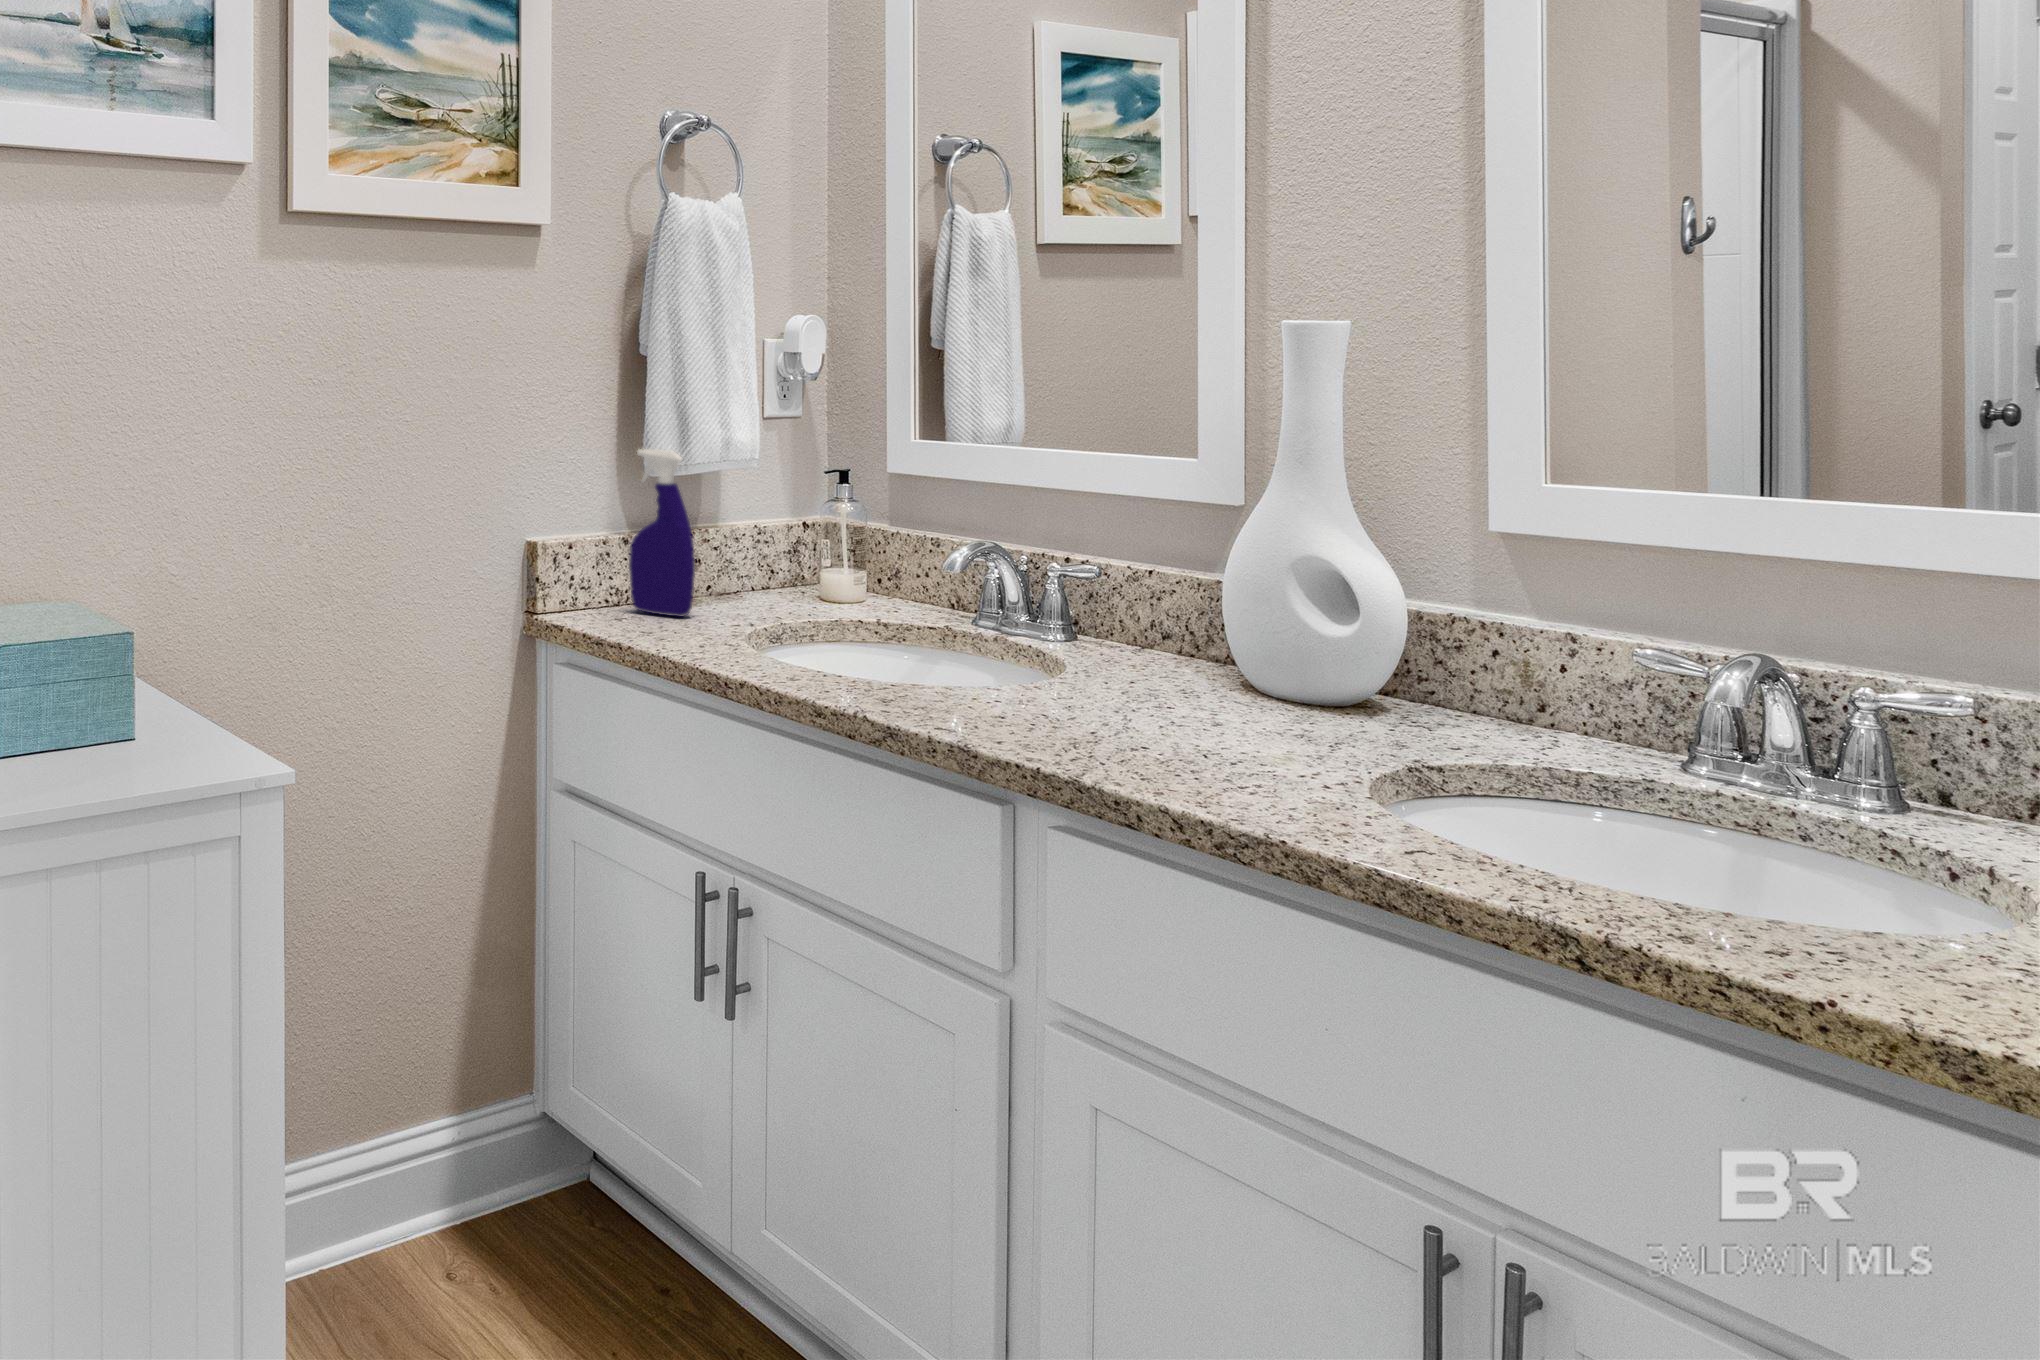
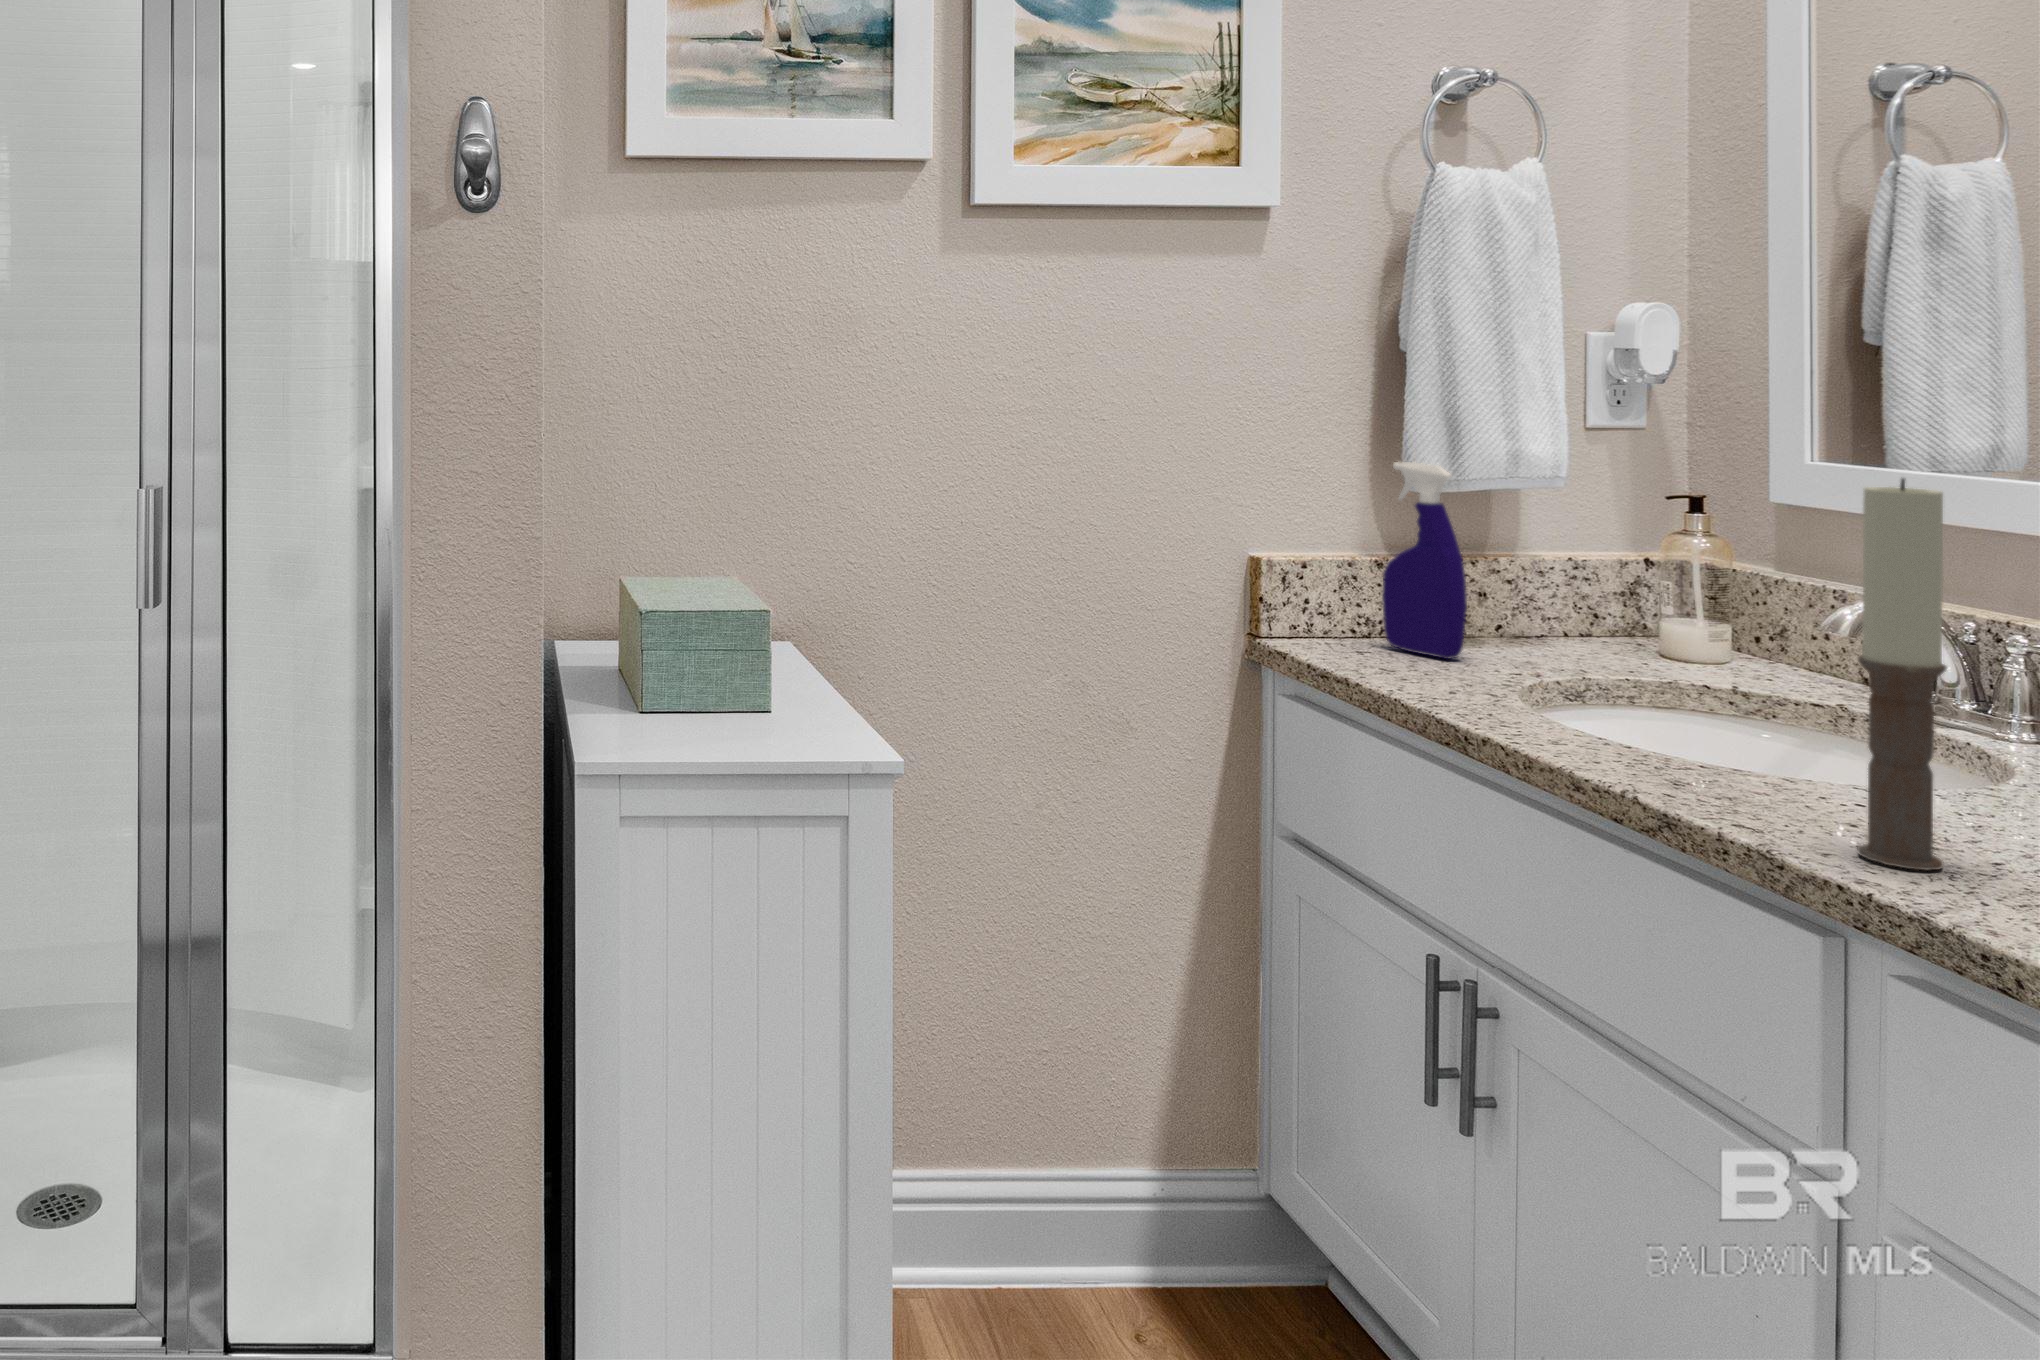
candle: none [1016,443,1070,745] -> present [1858,479,1947,870]

